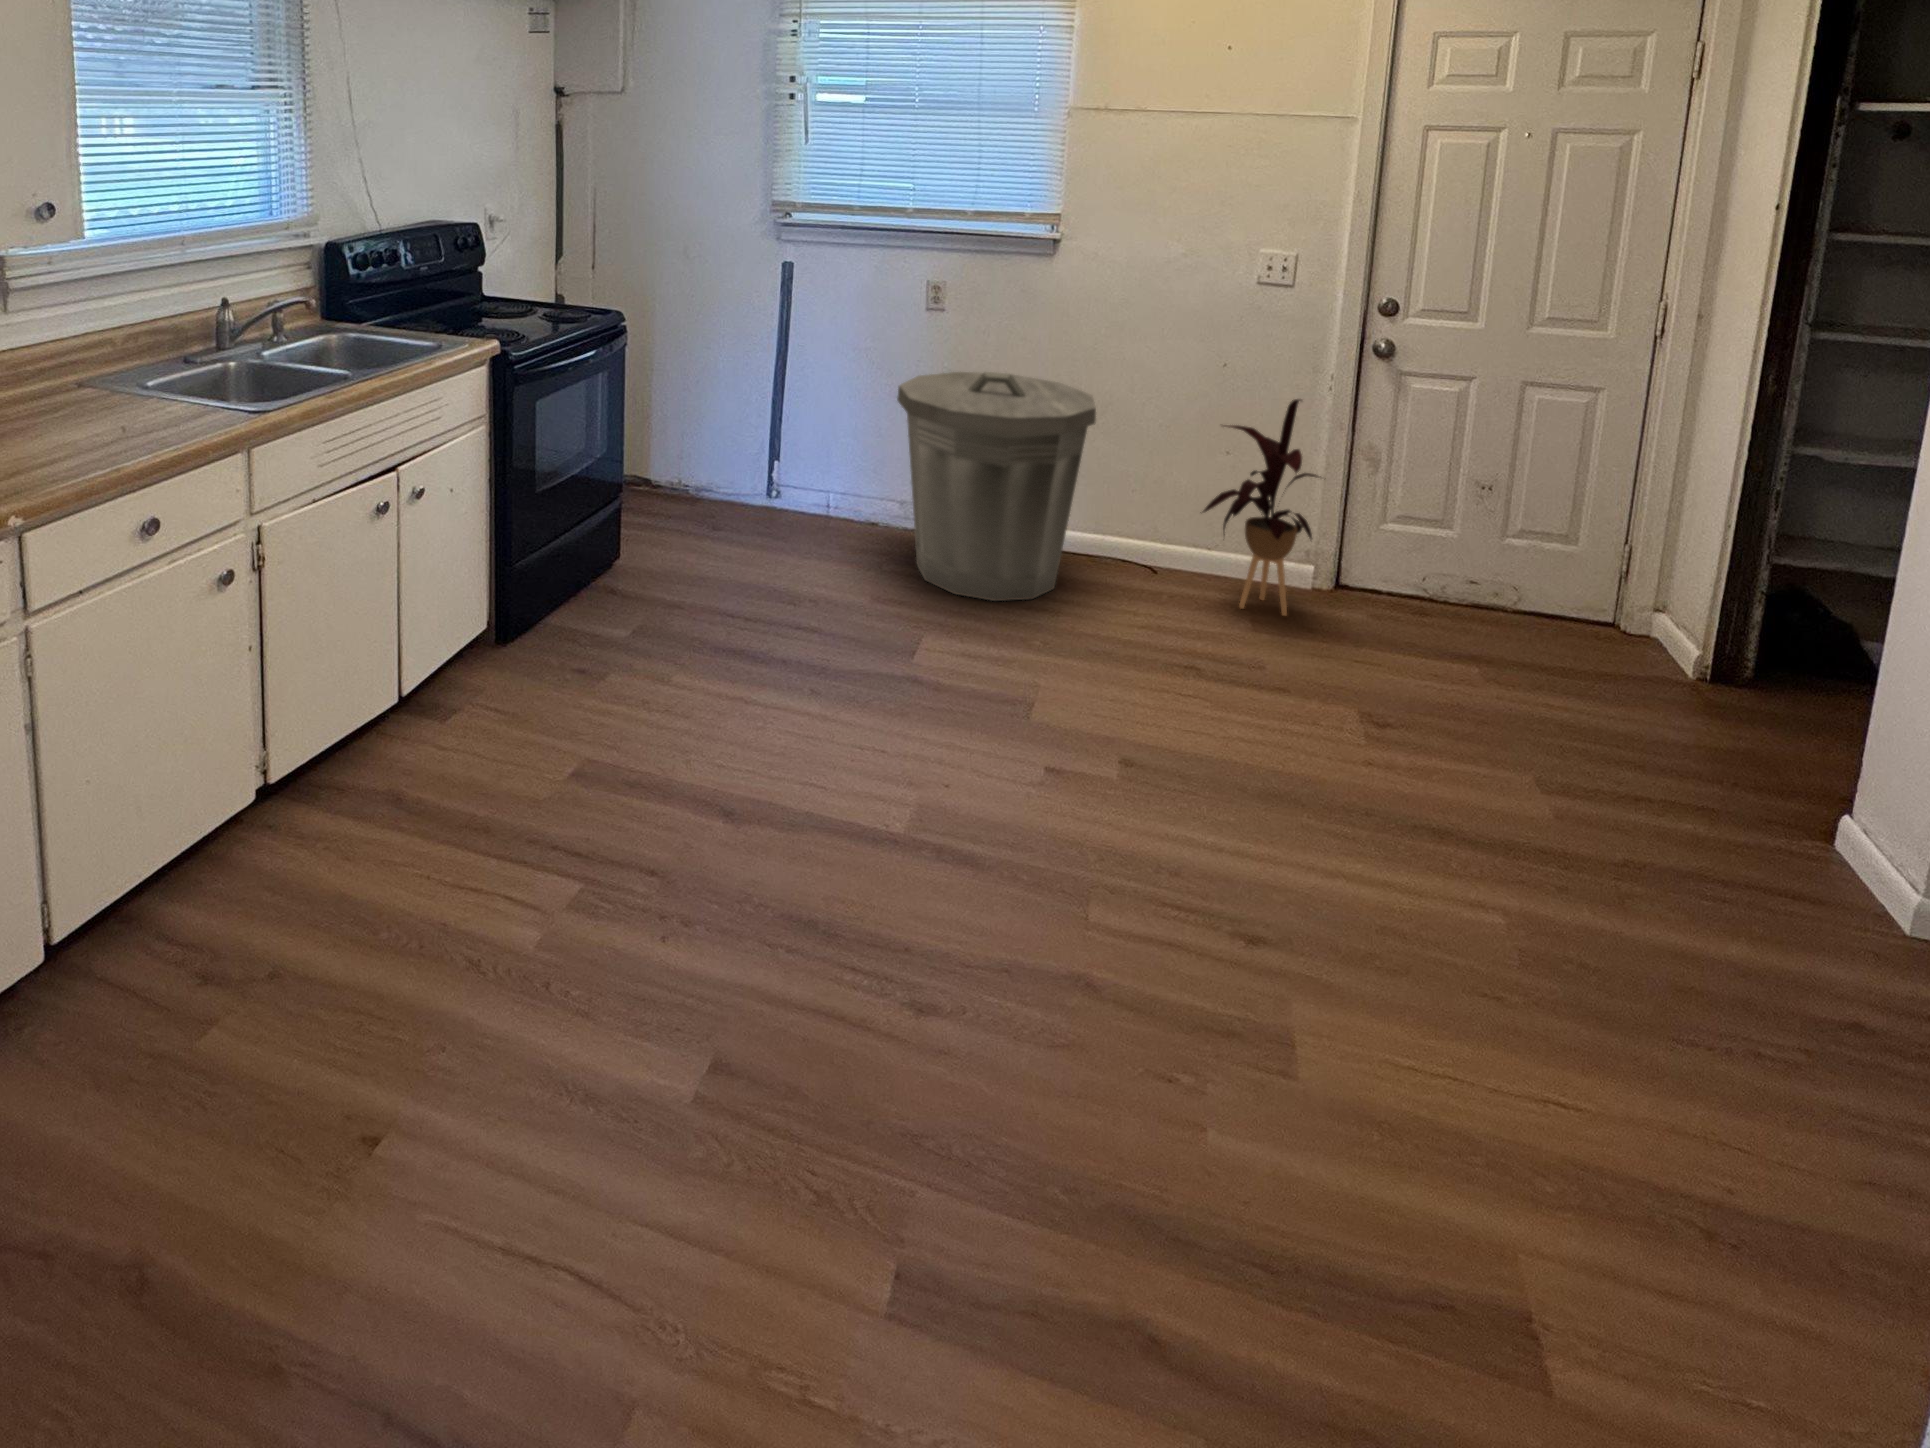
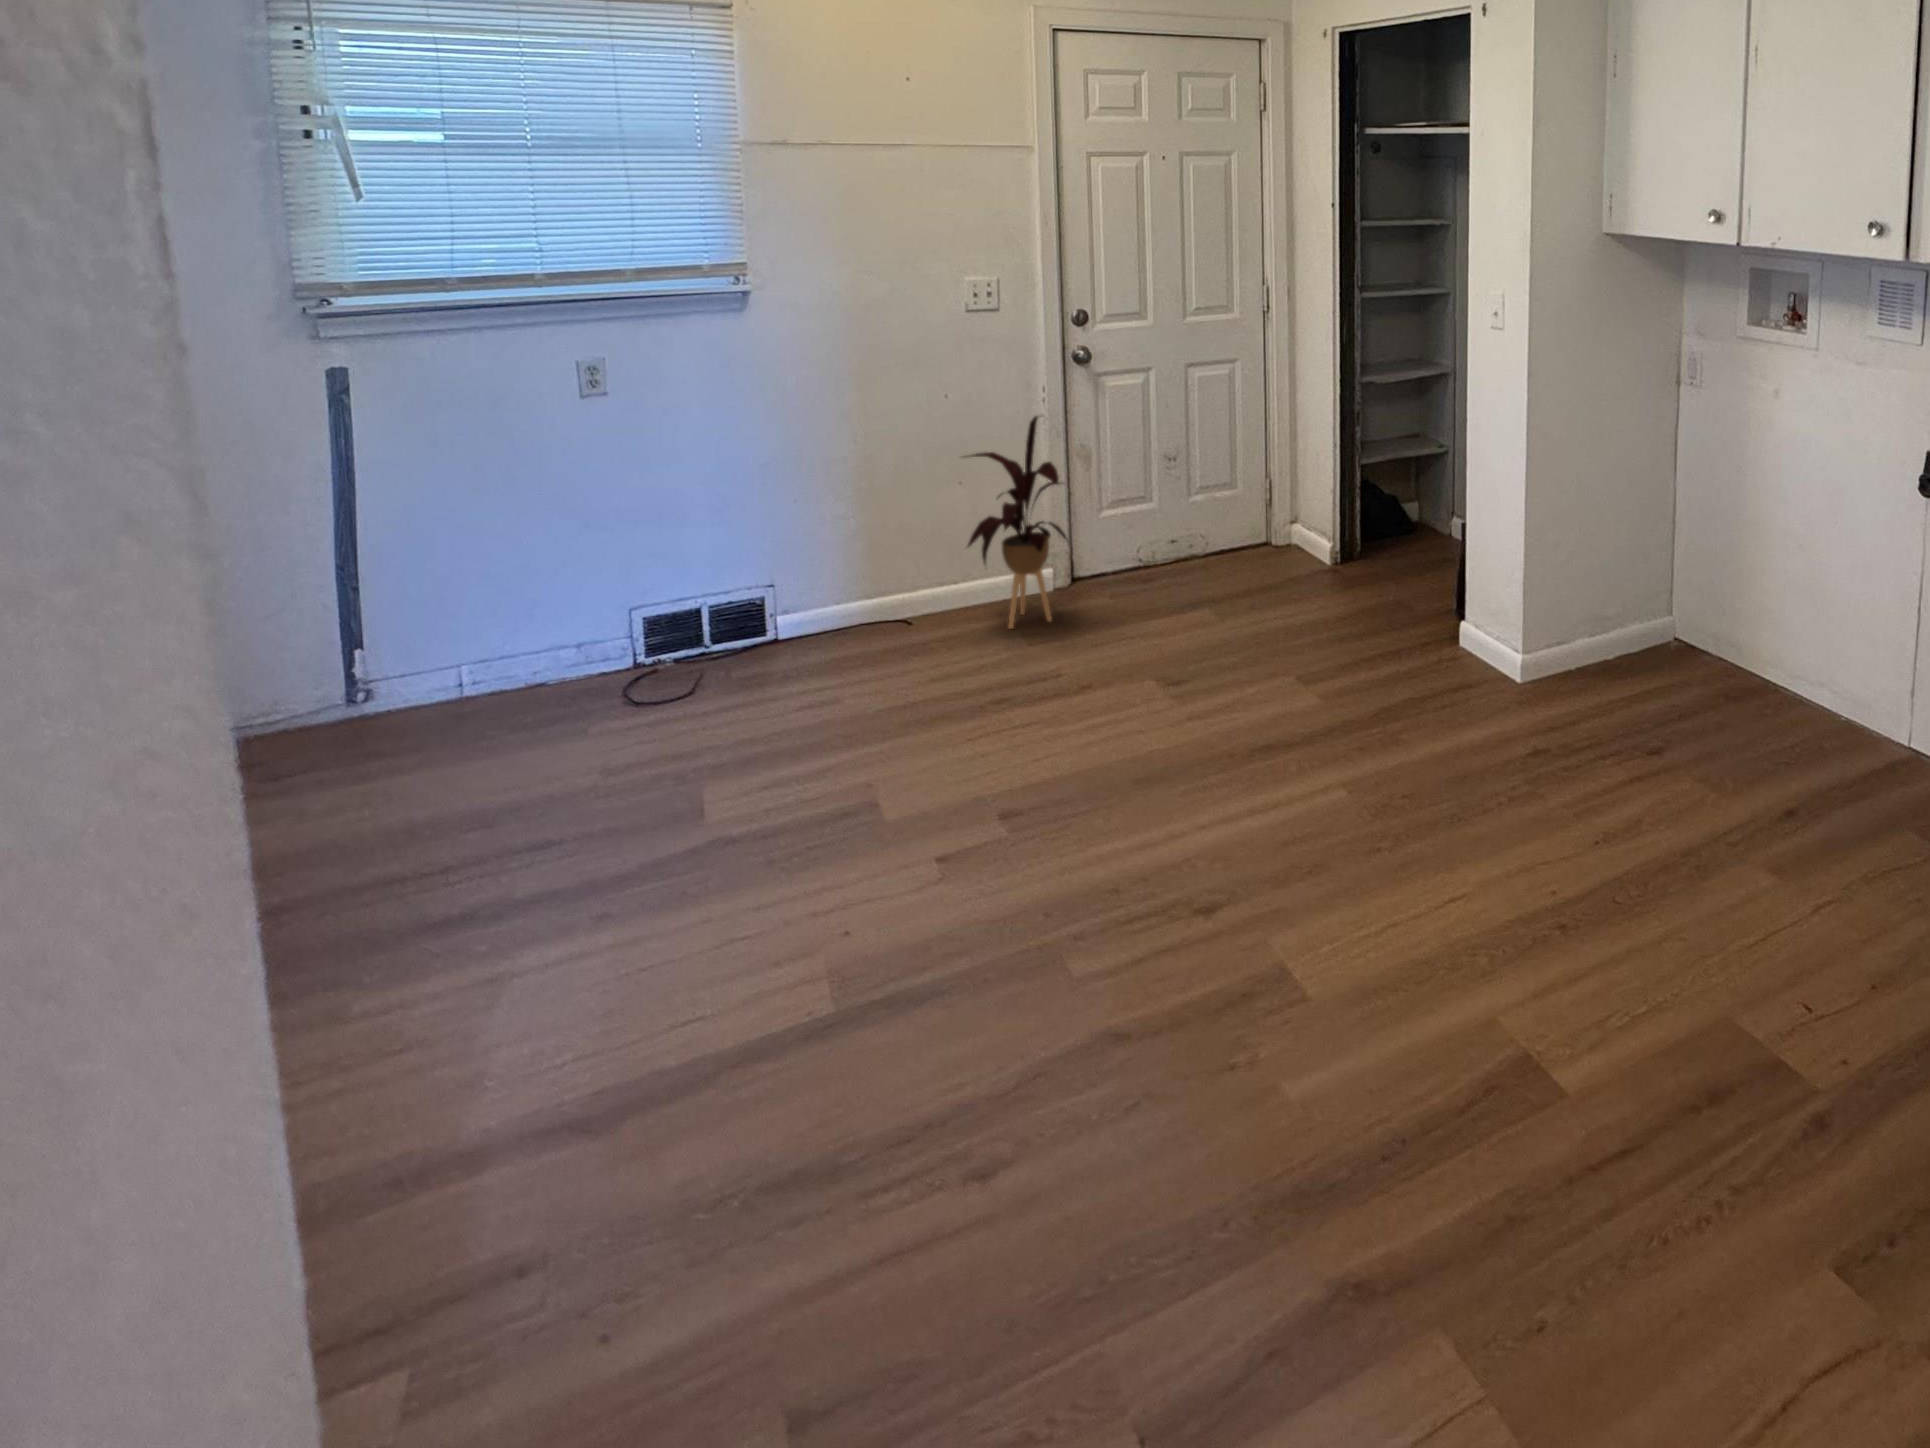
trash can: present [897,372,1096,601] -> none [582,451,848,729]

